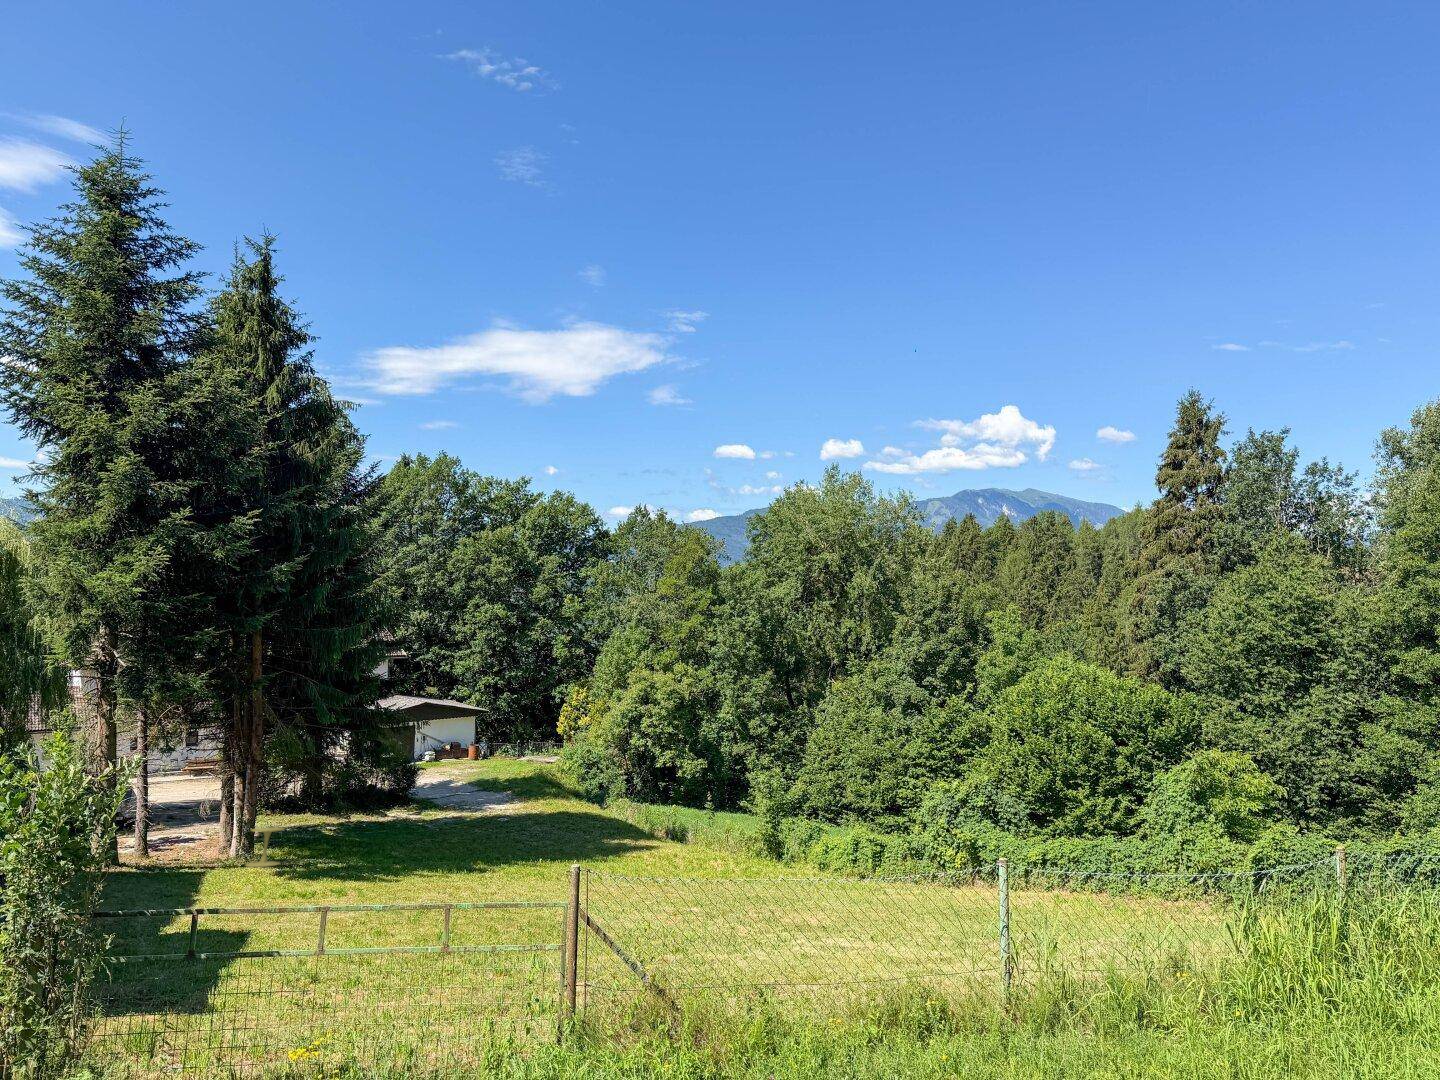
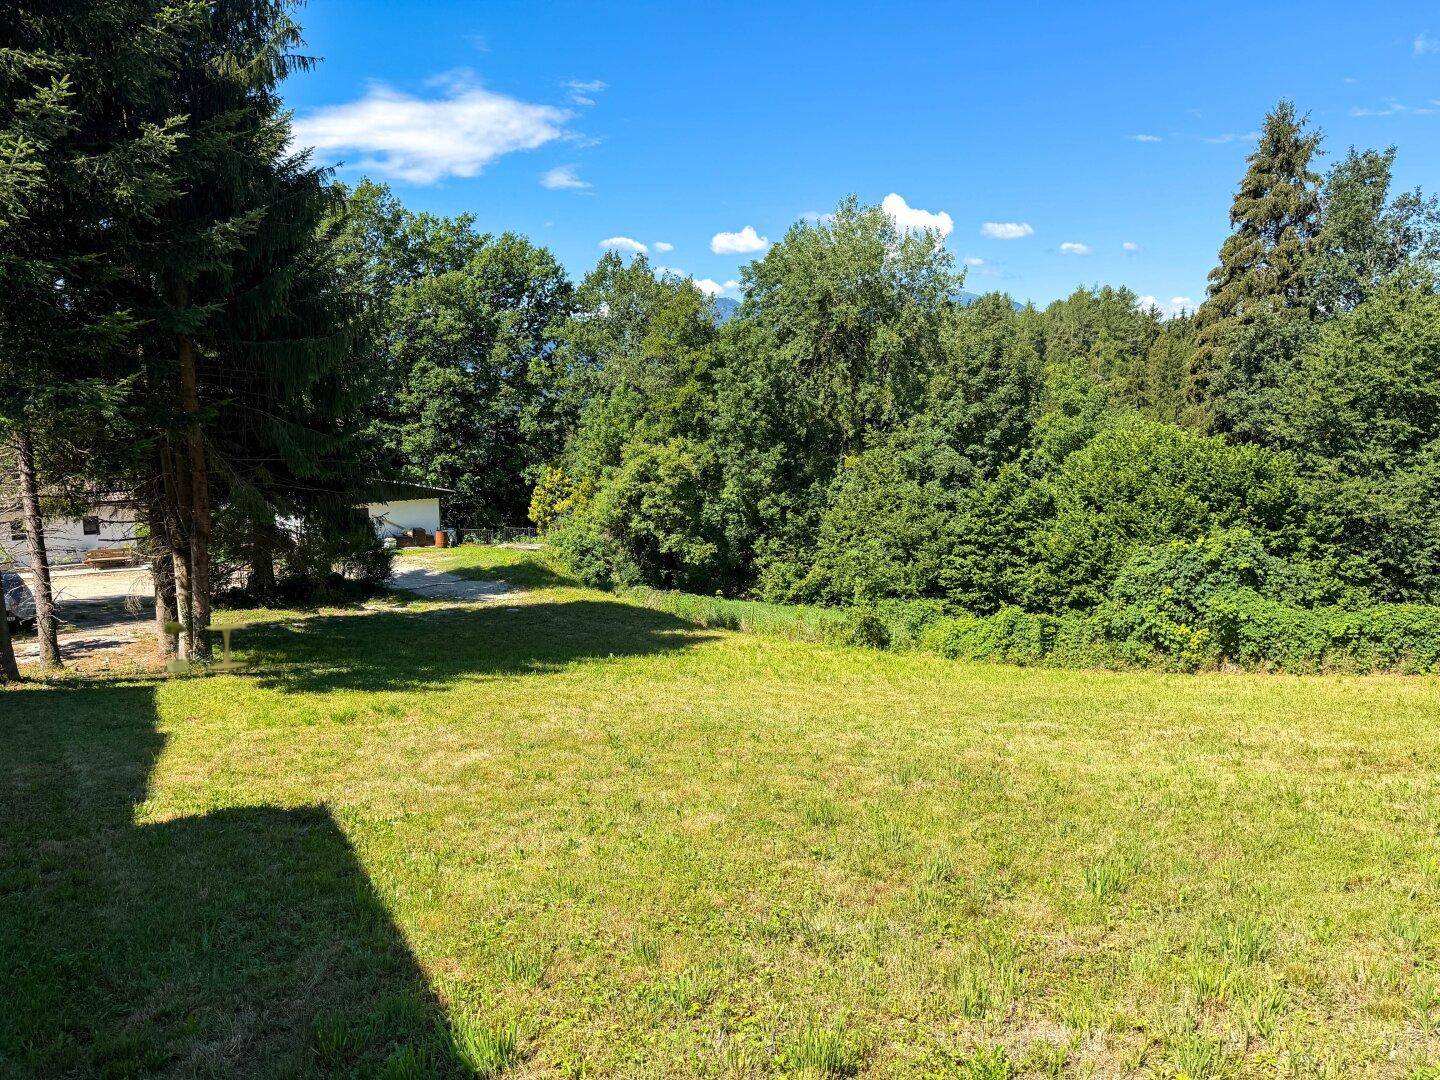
potted tree: none [214,823,237,869] -> present [164,622,188,672]

